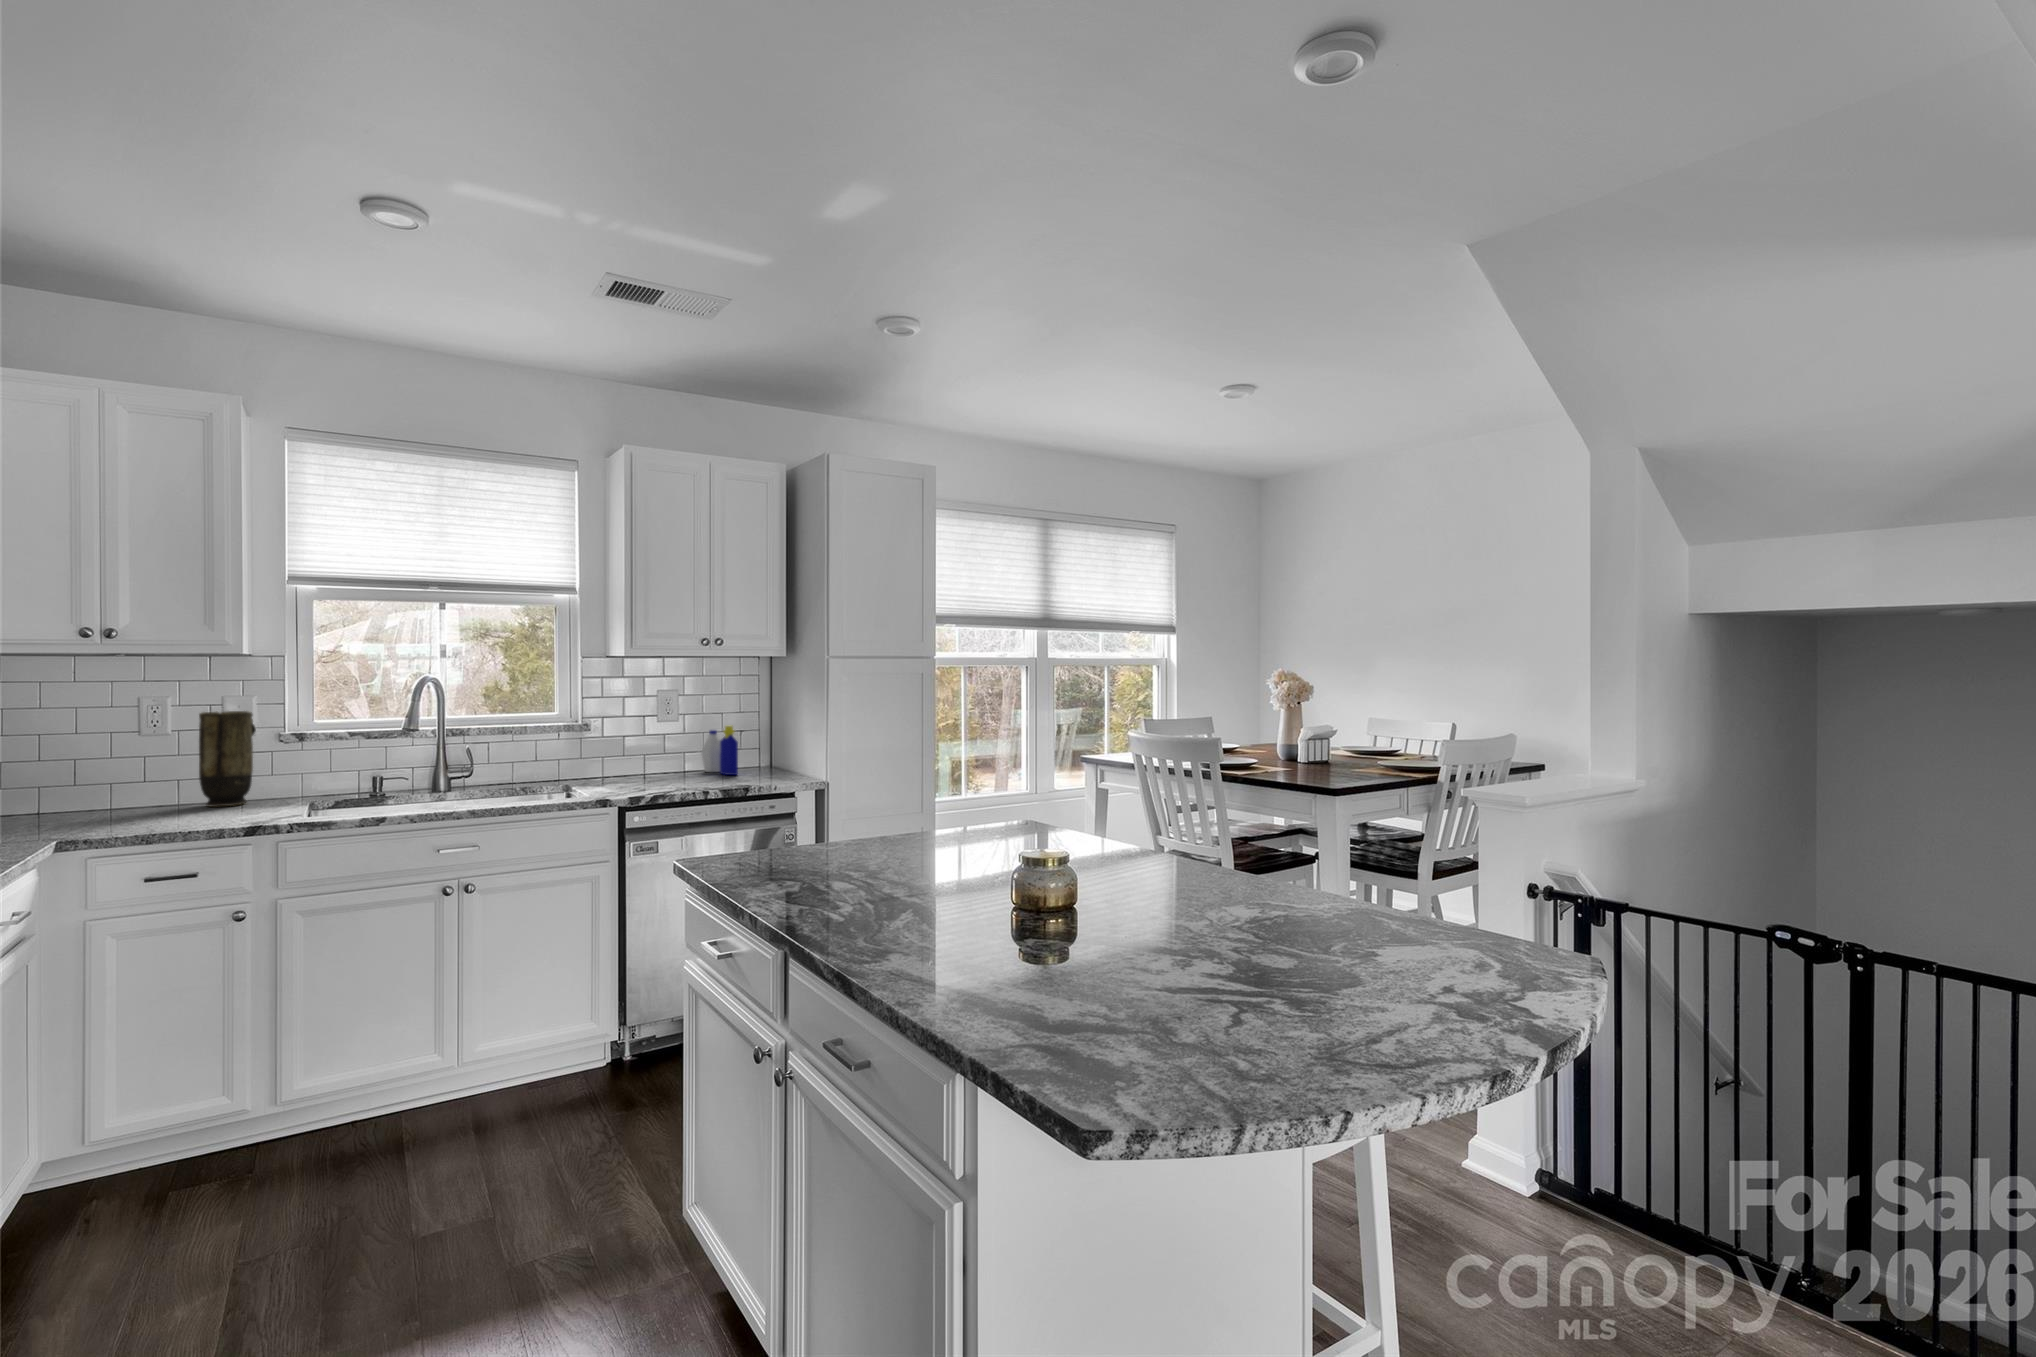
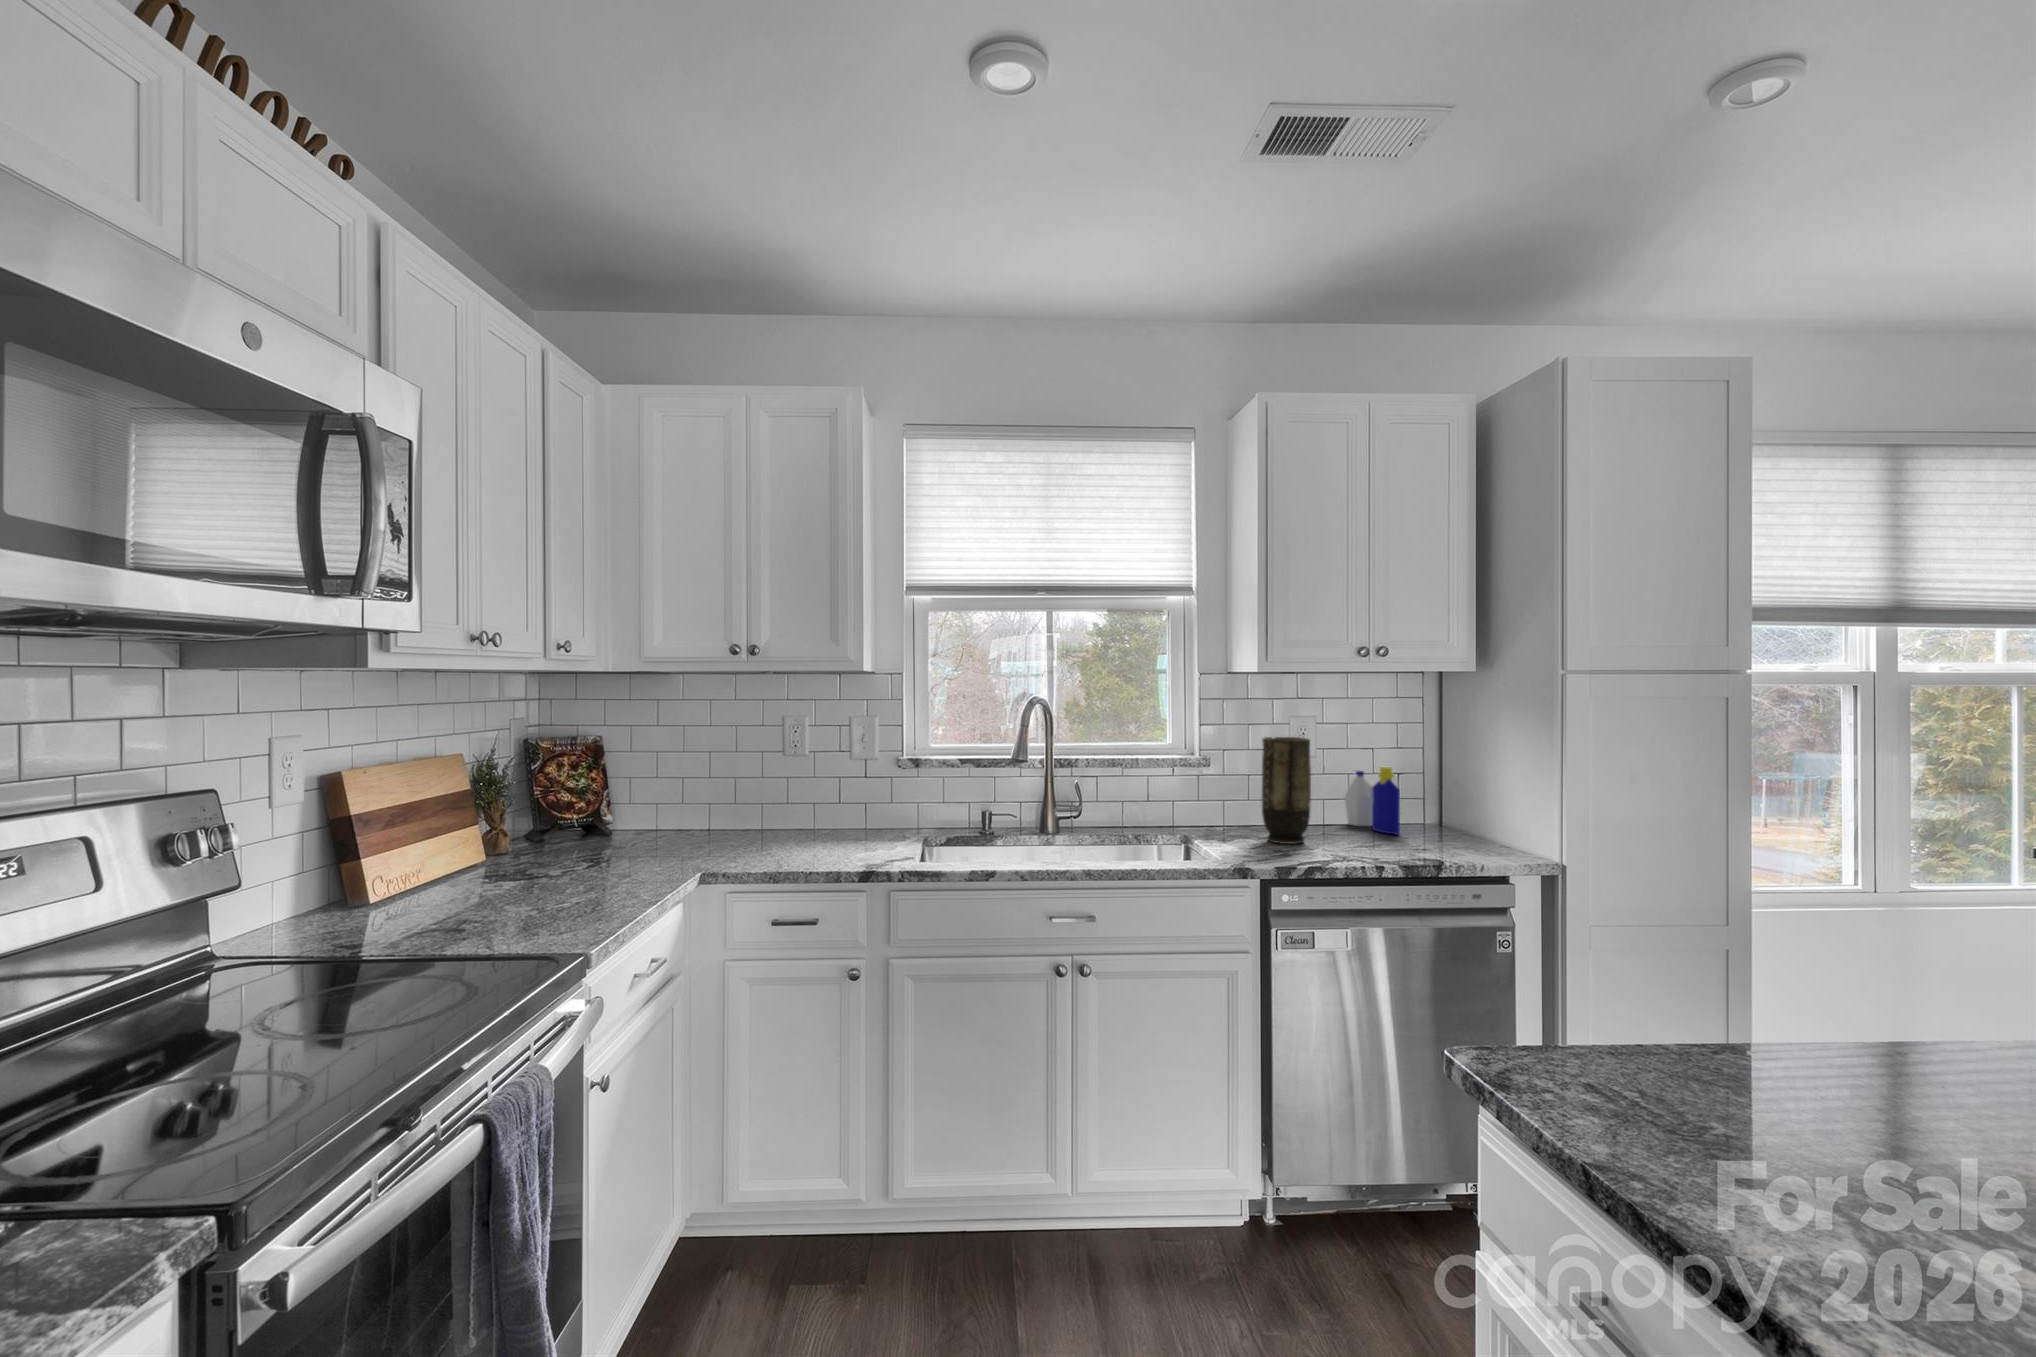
vase: present [199,711,256,807] -> present [1262,737,1311,844]

